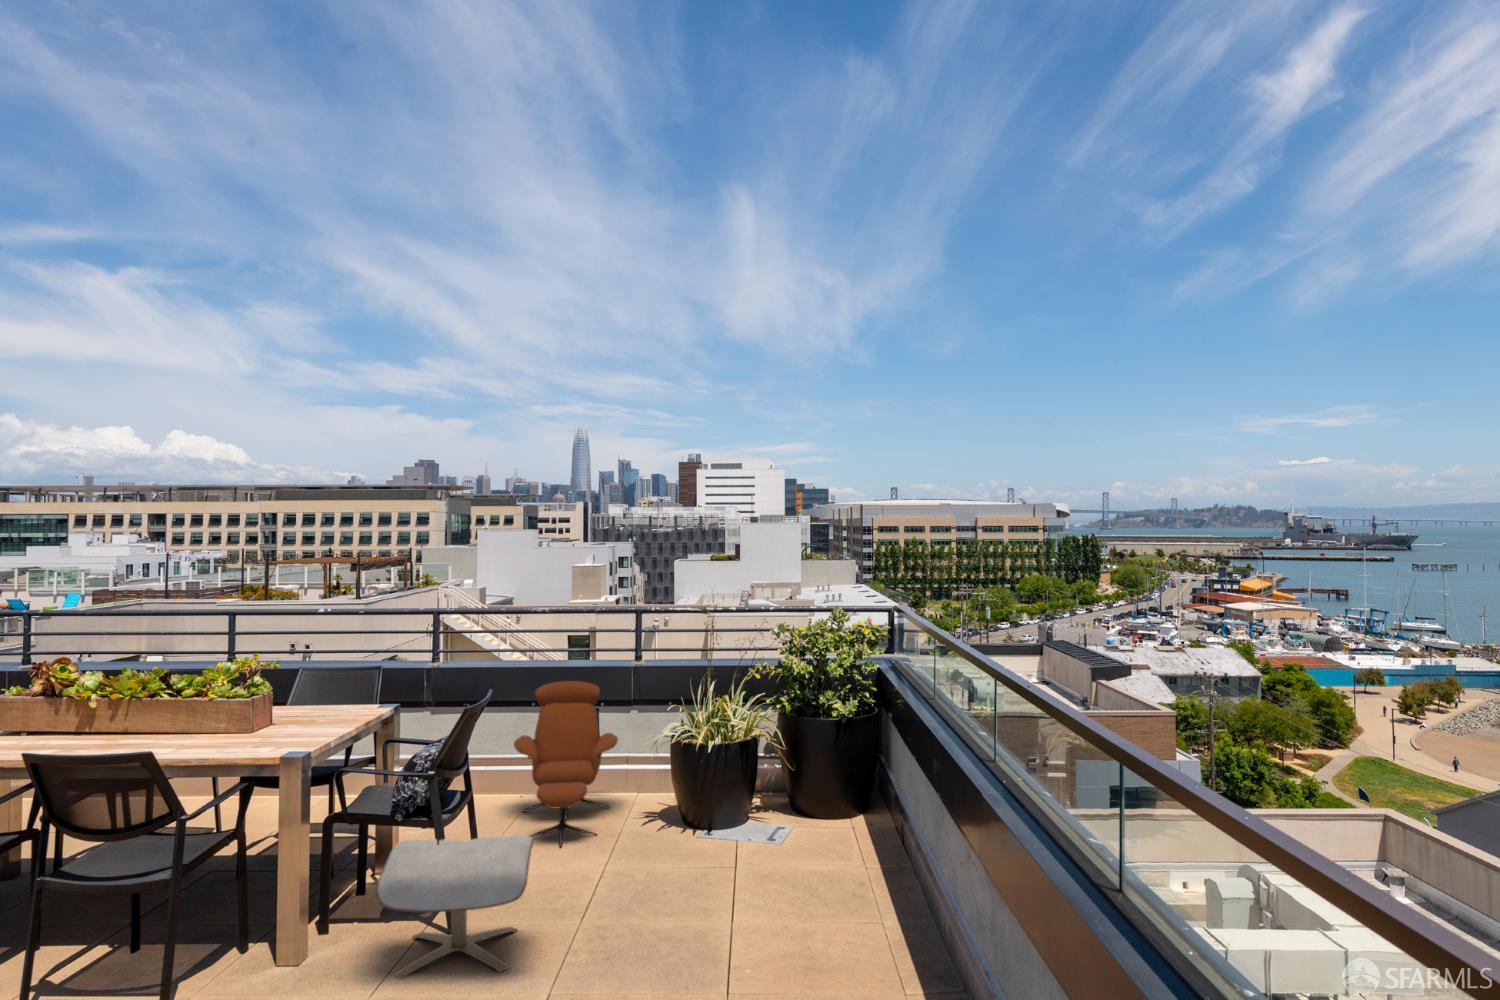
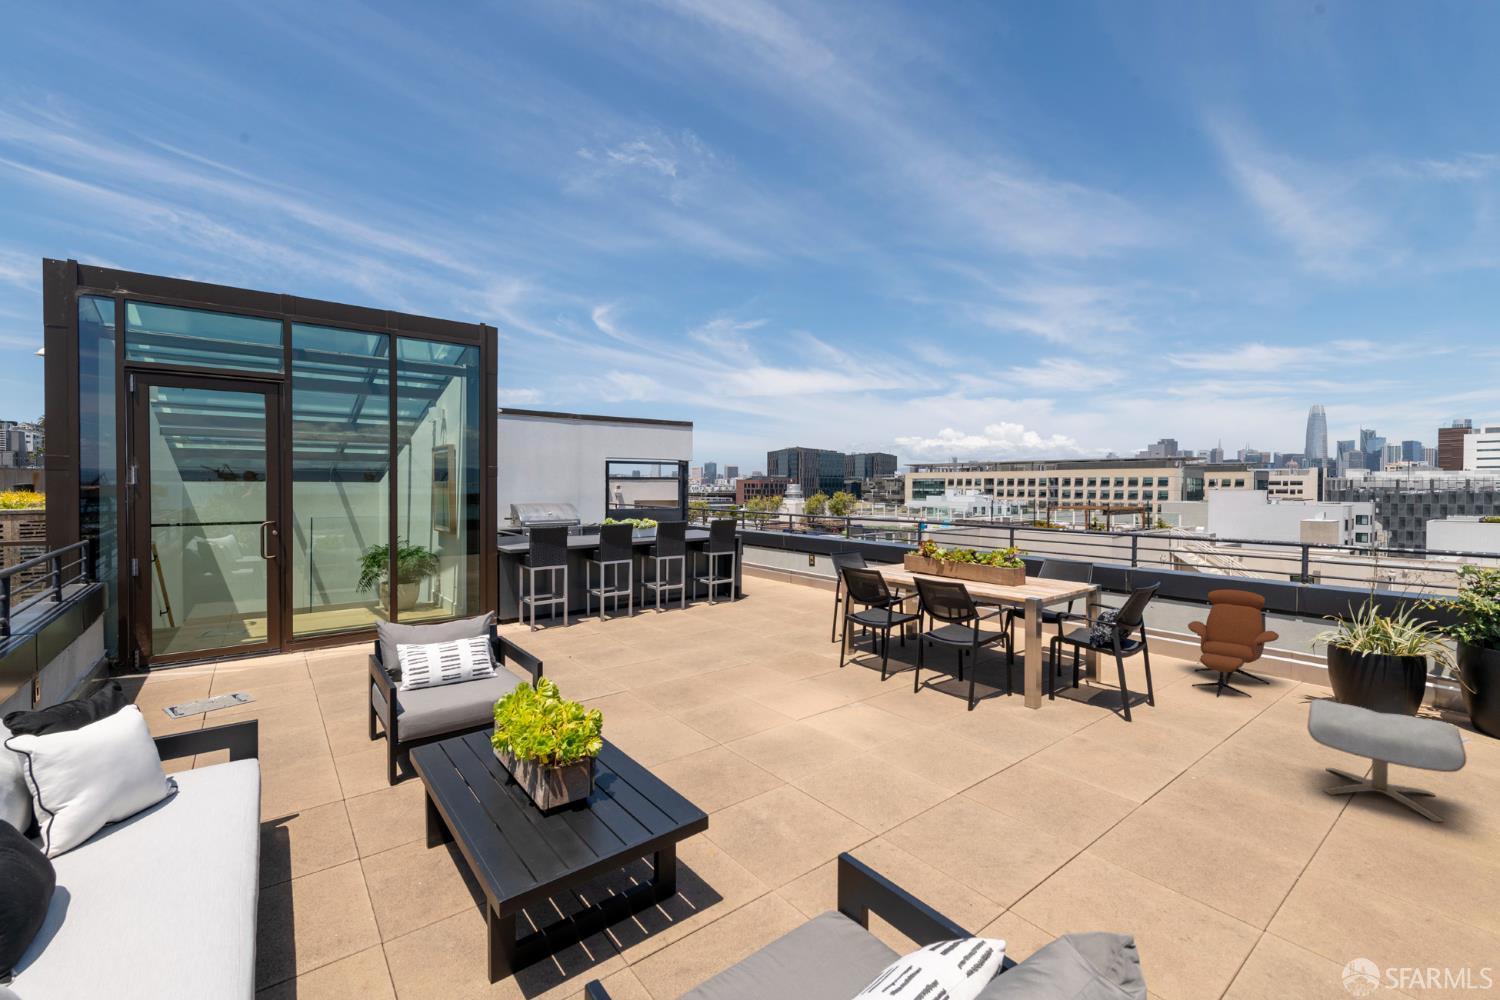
ottoman: present [376,835,534,979] -> present [1308,699,1466,822]

